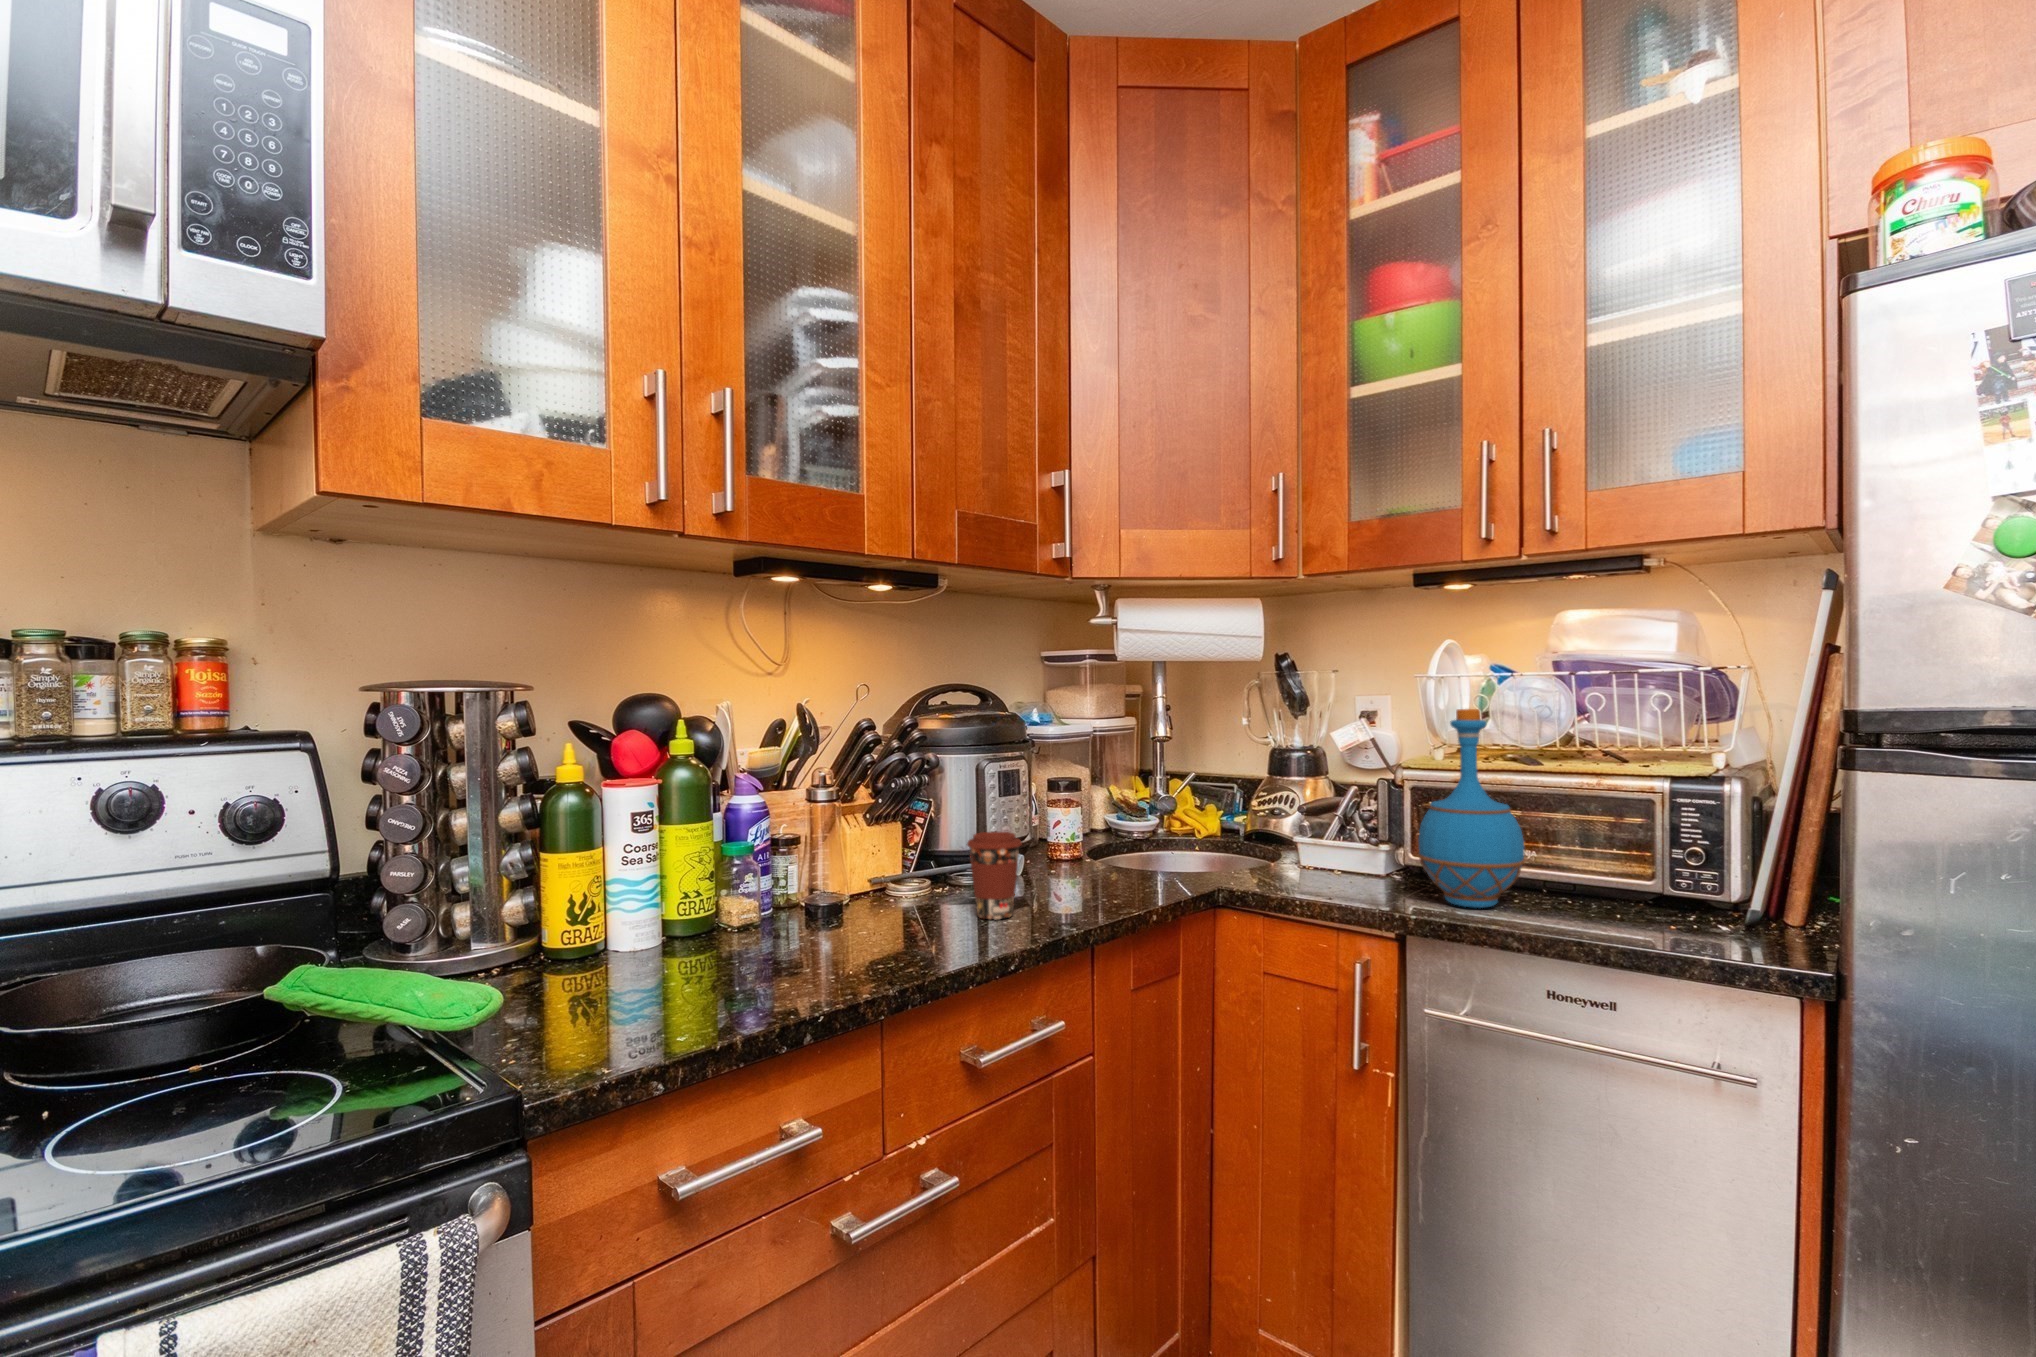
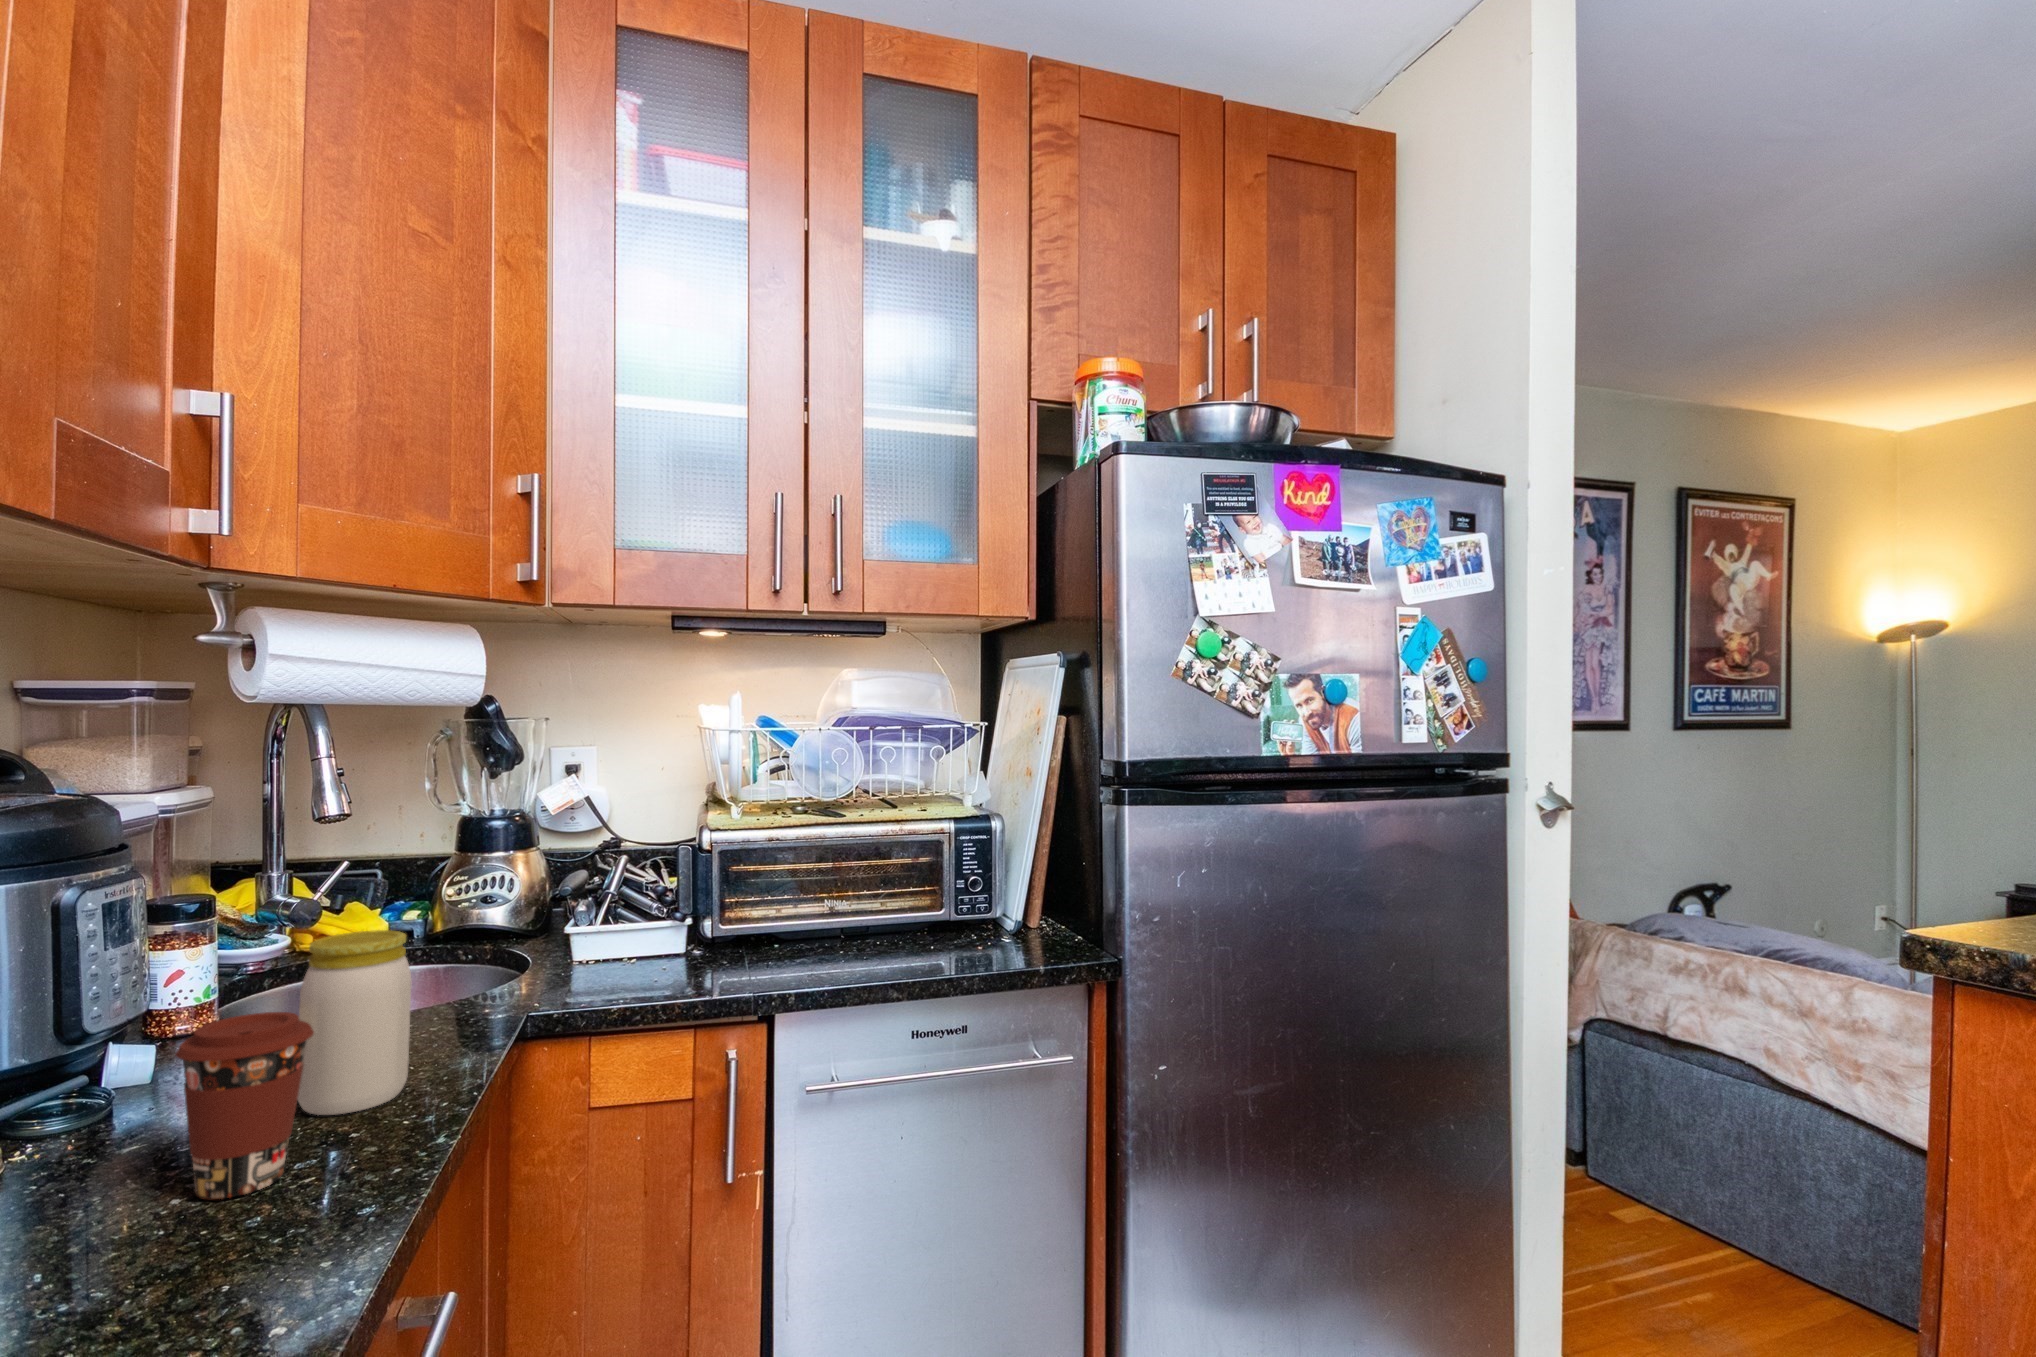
bottle: present [1418,709,1525,908] -> none [763,761,868,970]
jar: none [1053,803,1108,905] -> present [297,930,411,1115]

